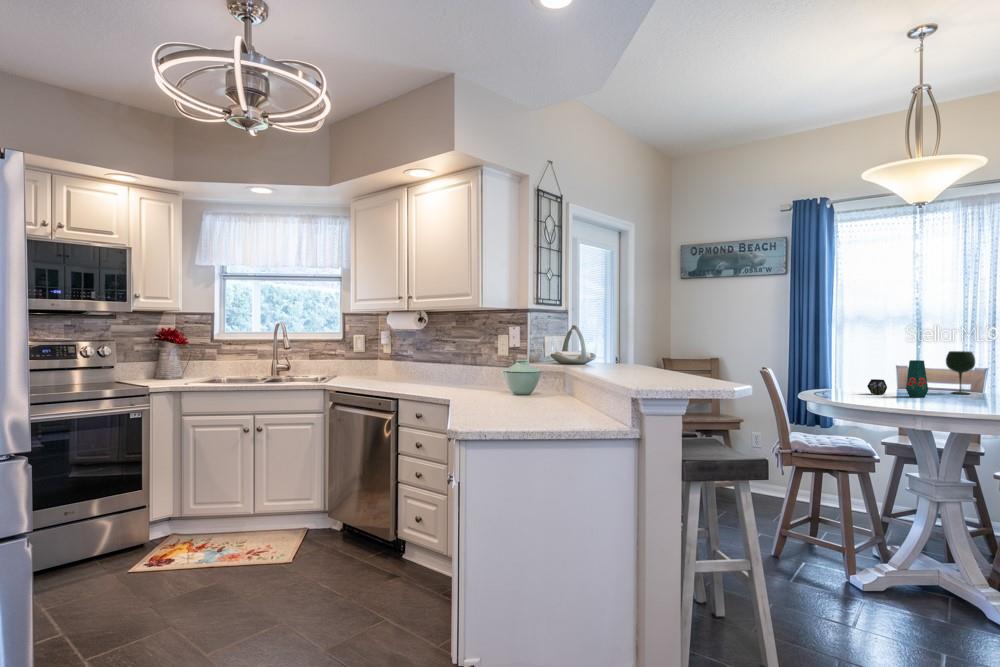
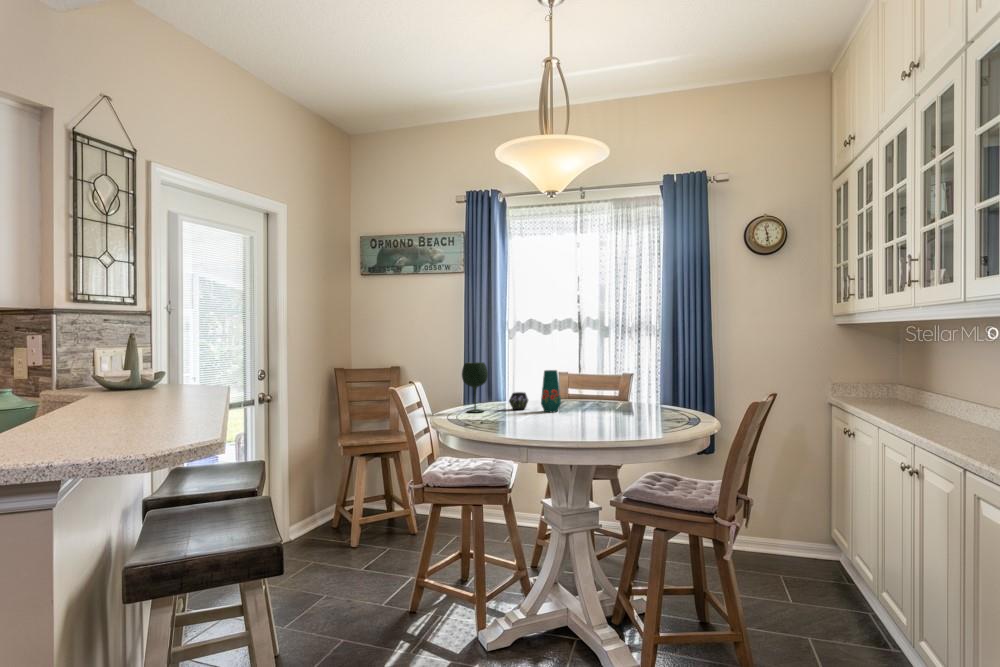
wine glass: present [946,351,975,394] -> present [462,362,488,413]

